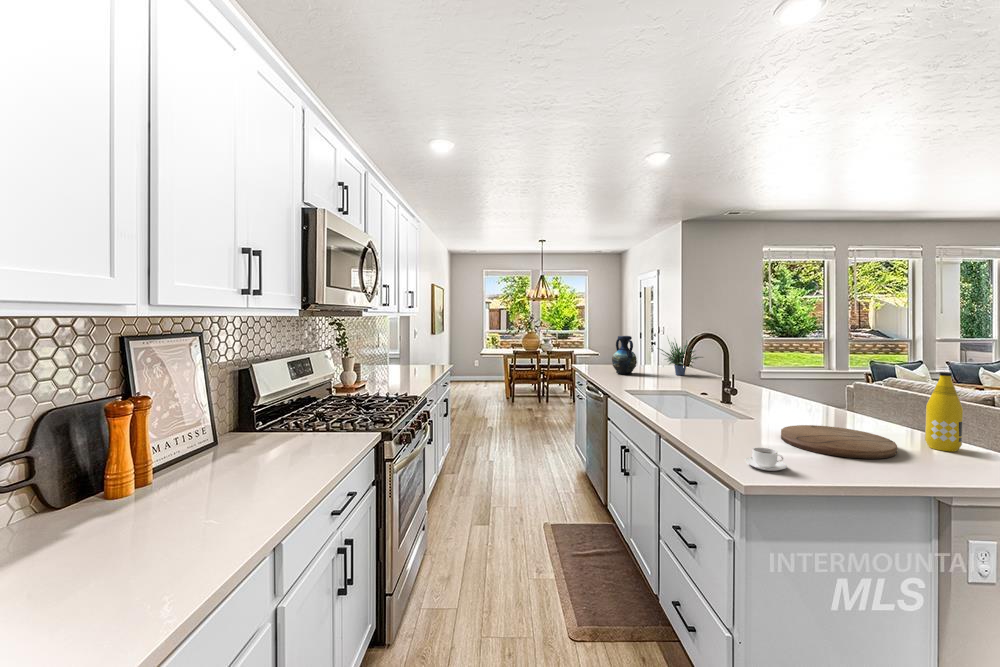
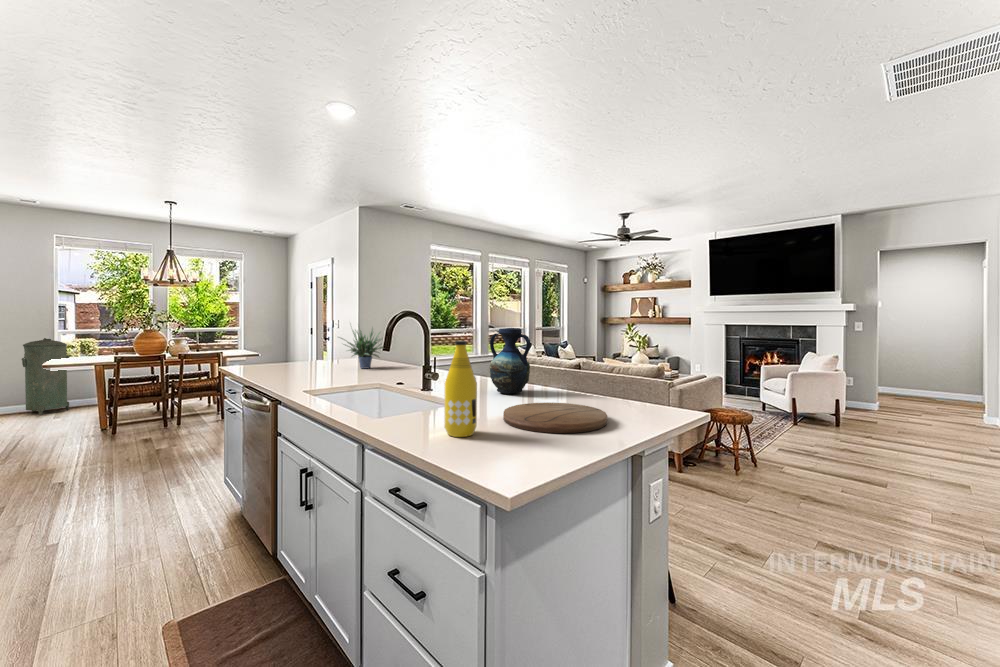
trash can: none [466,336,487,386] -> present [22,338,70,415]
vase: present [612,336,637,374] -> present [489,328,531,393]
bottle: present [925,372,963,452] -> present [444,341,477,437]
coffee cup: present [745,447,787,471] -> none [491,437,540,467]

